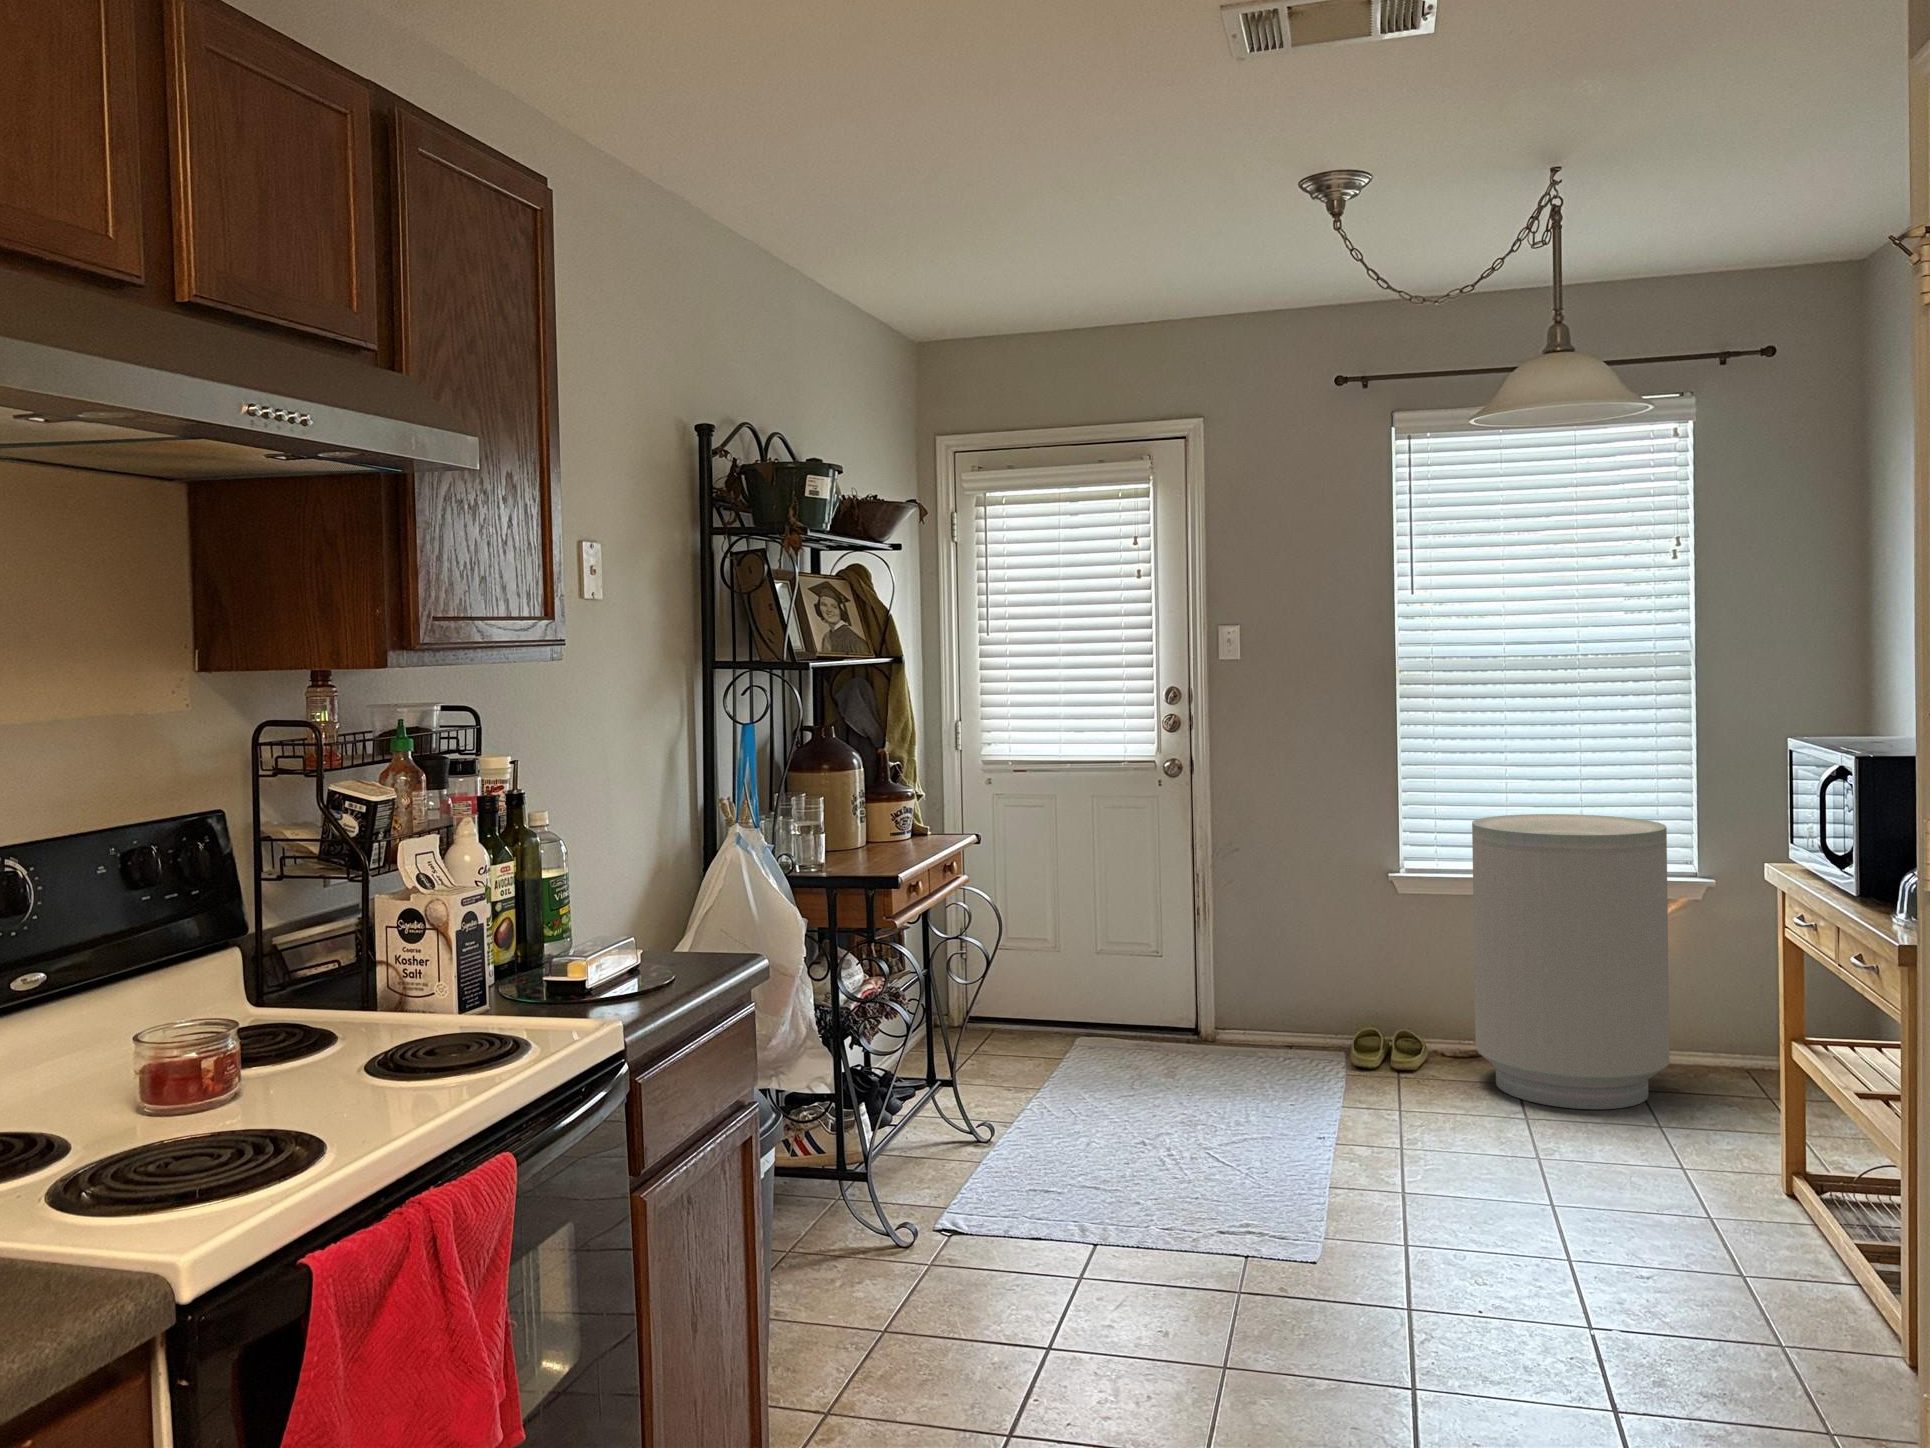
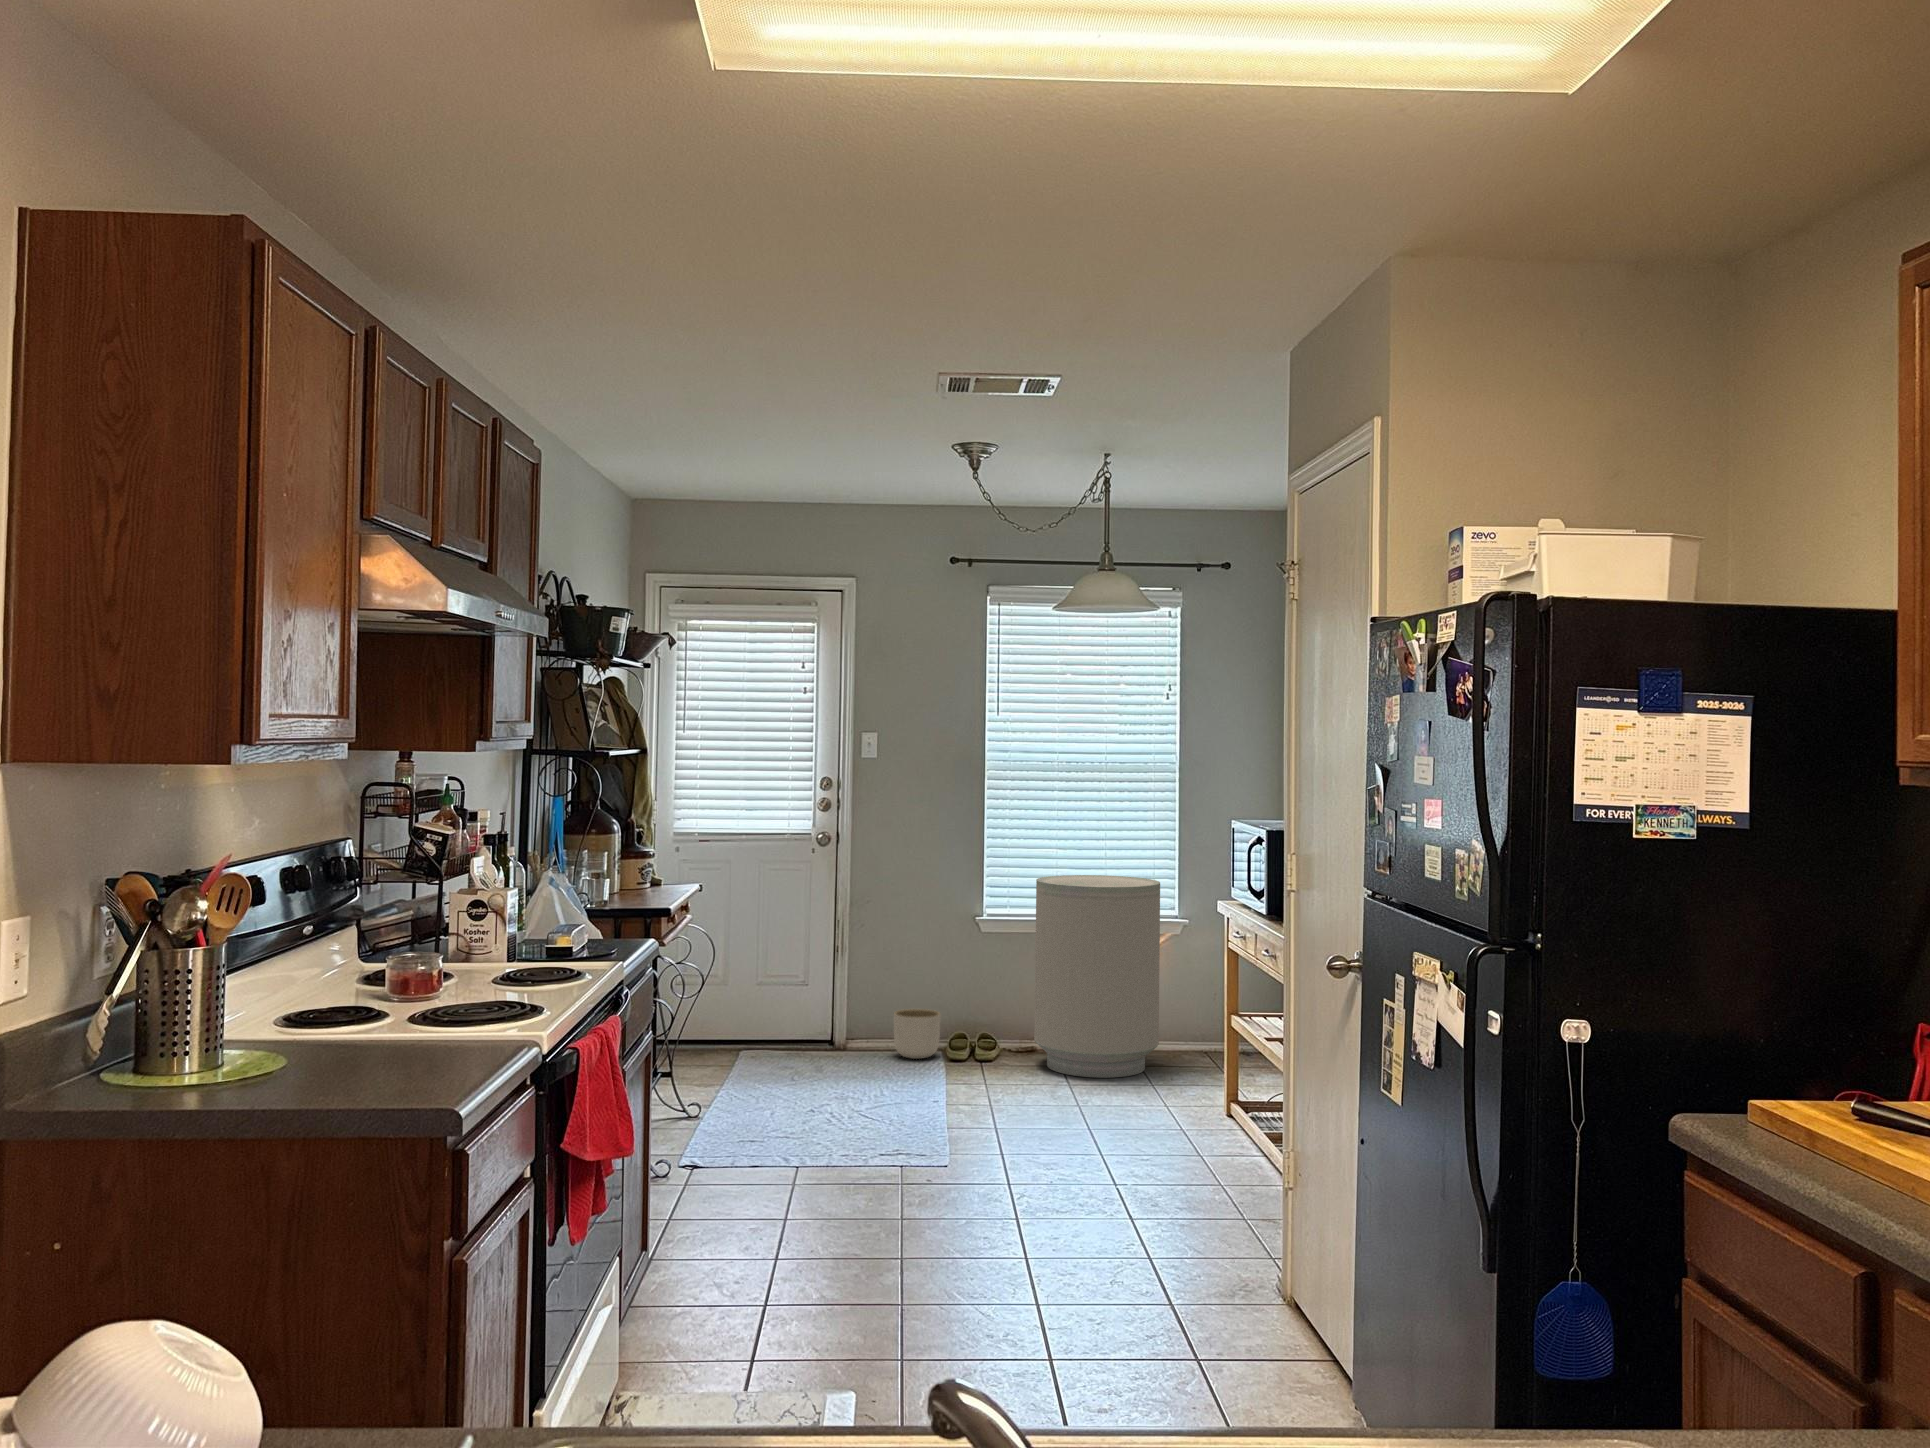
planter: none [1275,993,1340,1062] -> present [894,1009,941,1059]

